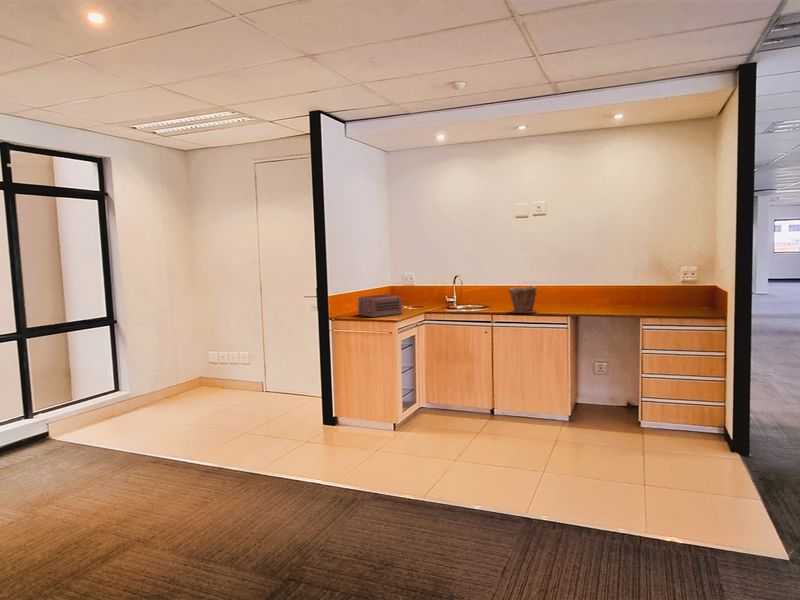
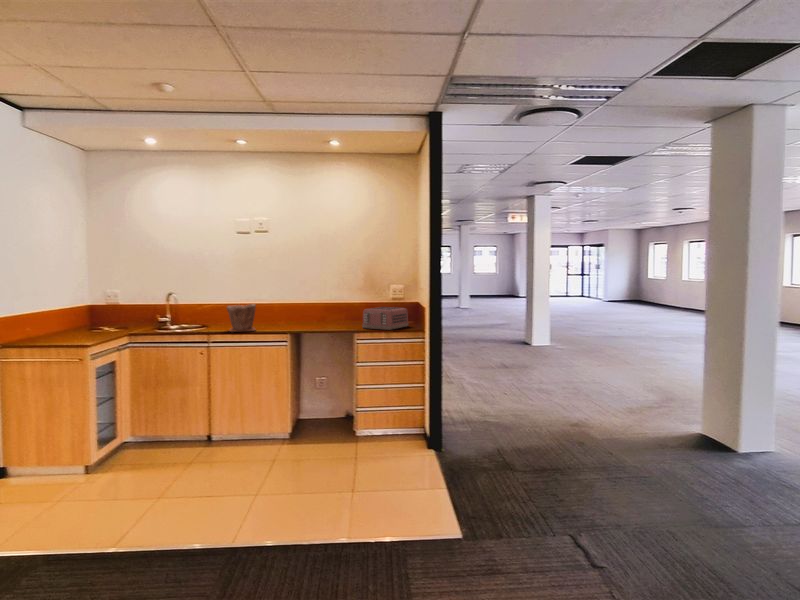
toaster: present [358,294,402,317] -> present [362,307,408,330]

